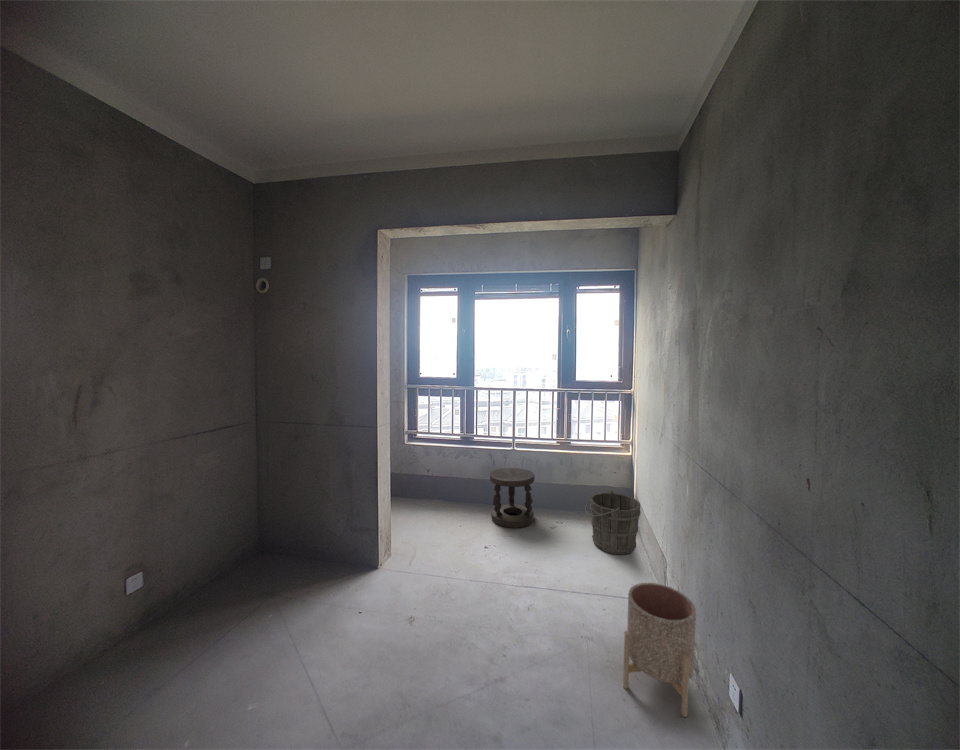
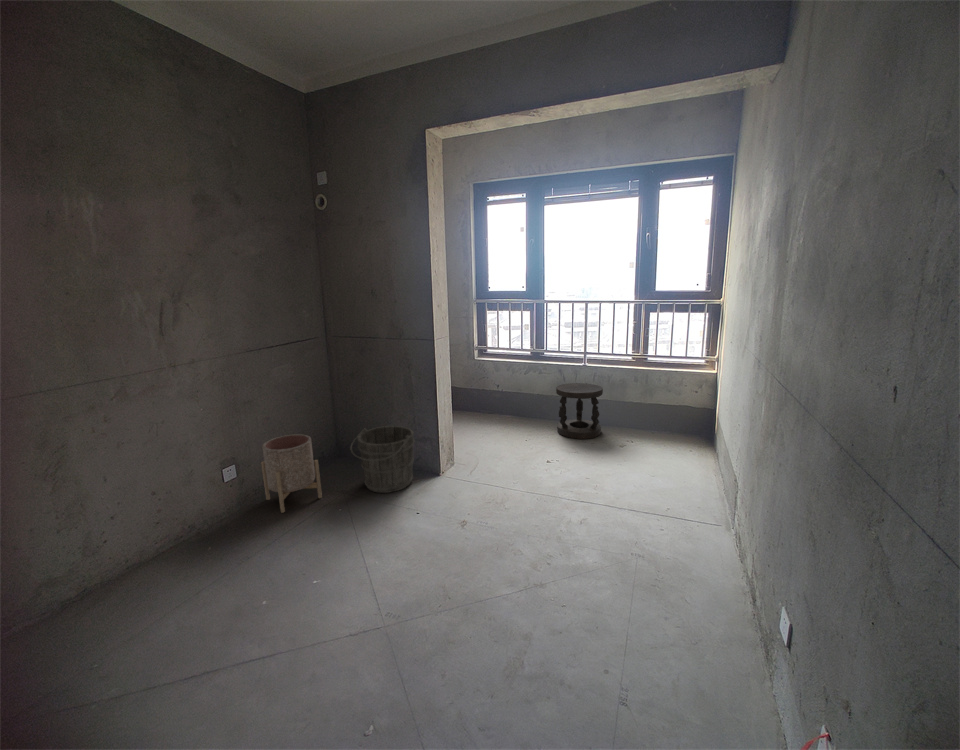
bucket: present [585,490,640,554] -> present [350,426,415,493]
planter: present [623,583,696,717] -> present [261,434,322,513]

